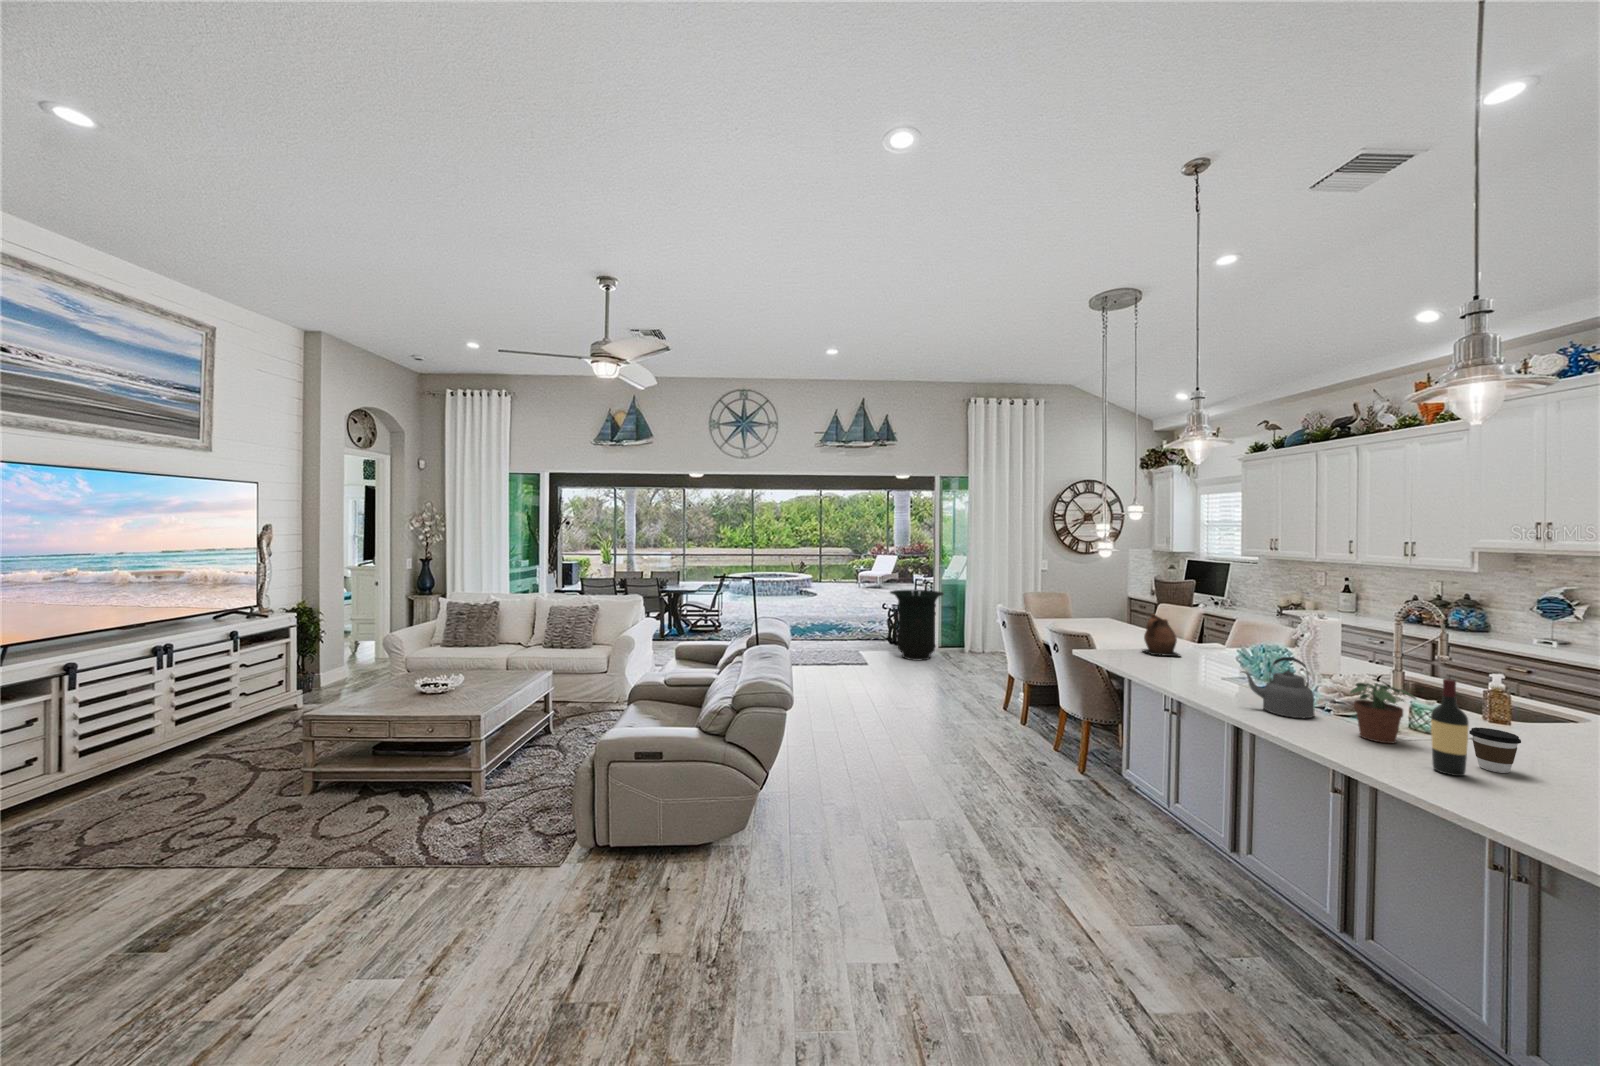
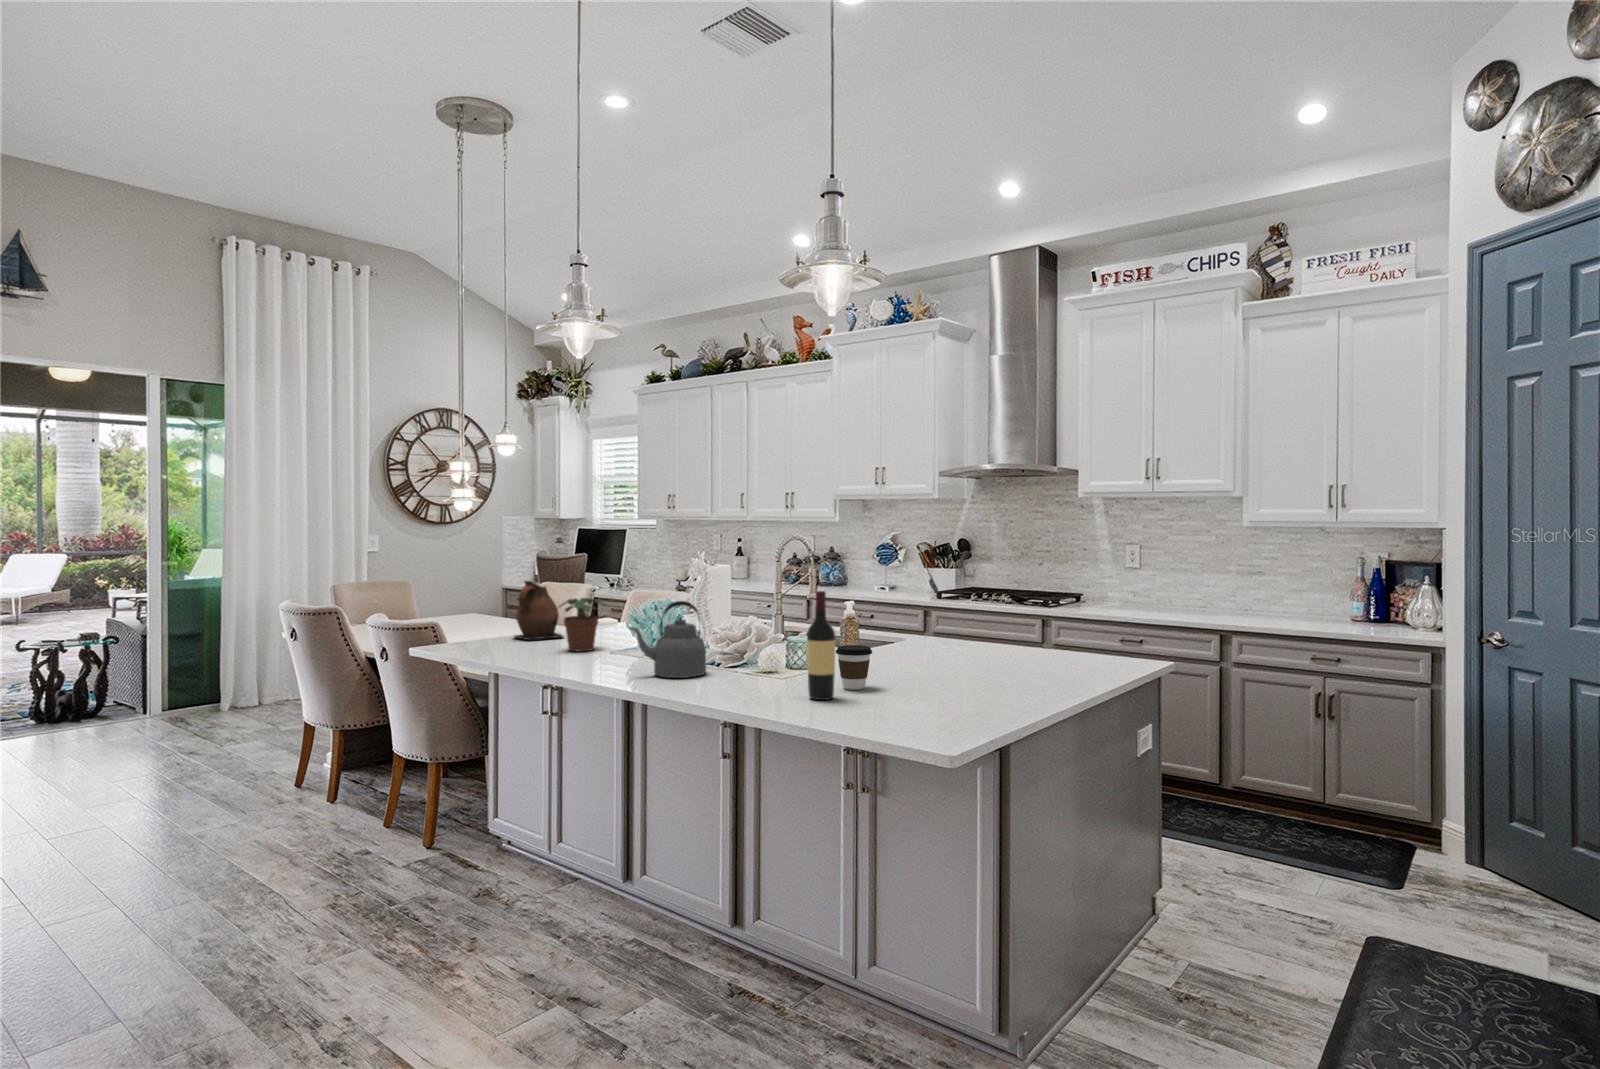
trash can: present [890,590,944,660] -> none [48,598,182,738]
potted plant: present [1350,683,1416,743] -> present [558,598,606,652]

